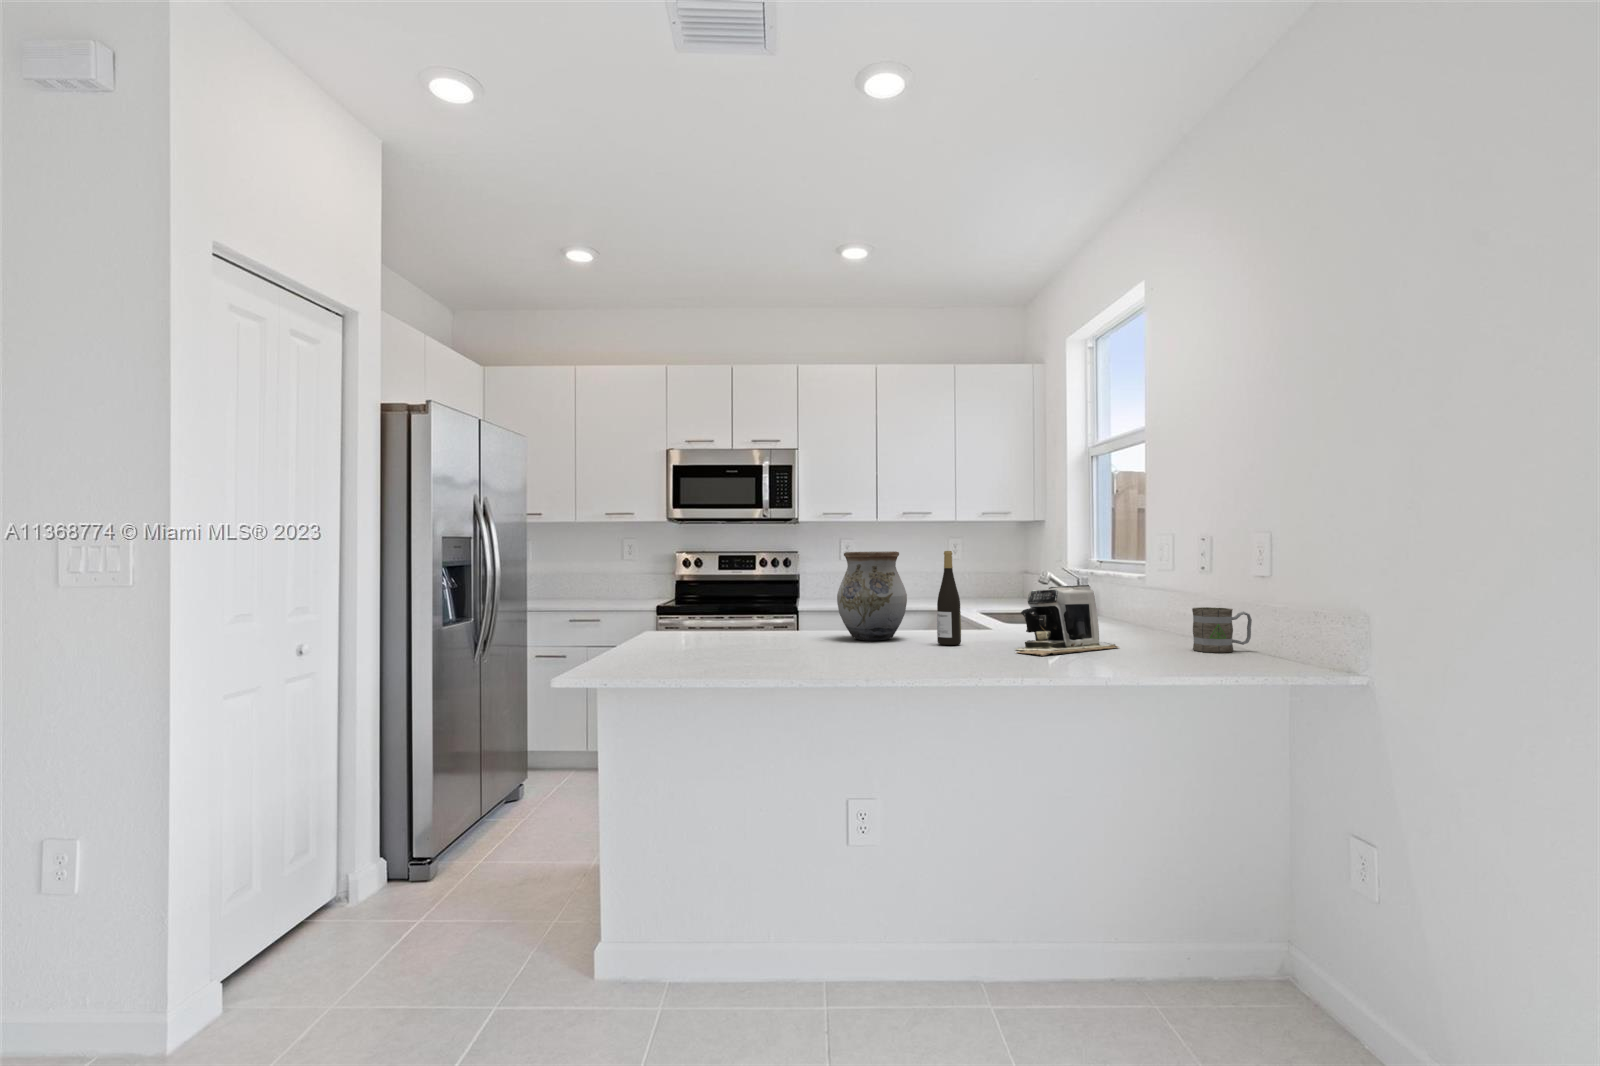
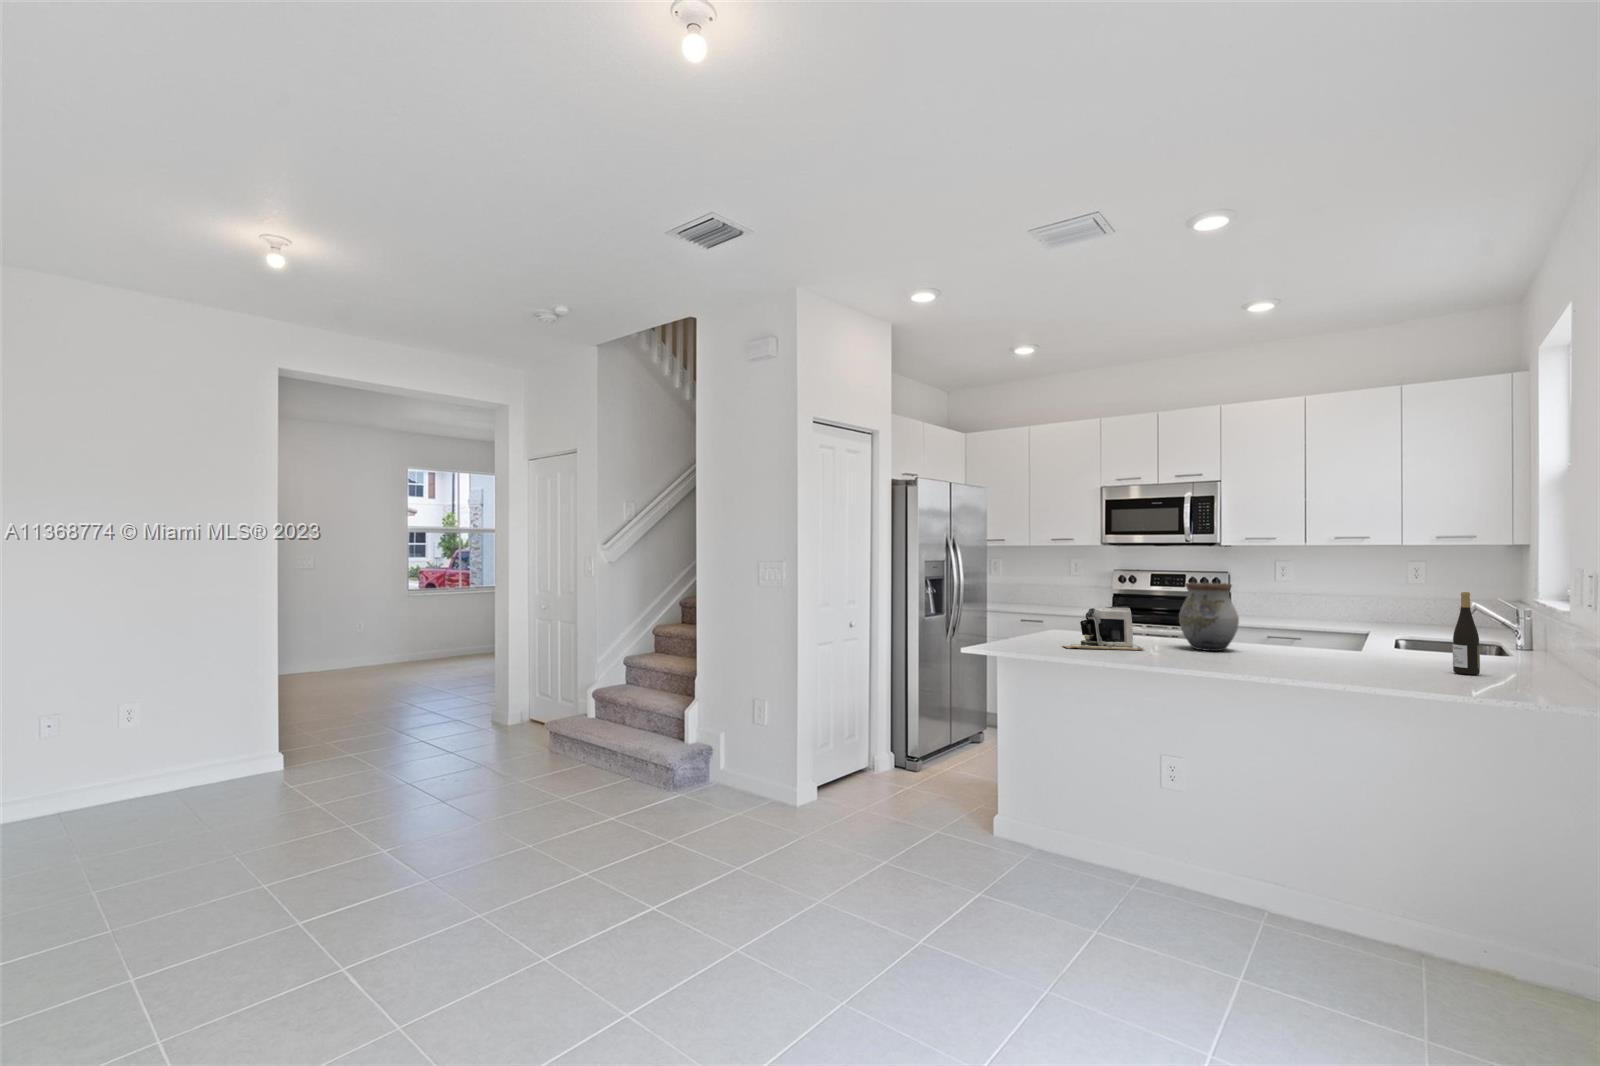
wine bottle: present [937,551,961,645] -> present [1453,592,1480,675]
coffee maker: present [1018,585,1118,656] -> present [1064,607,1144,650]
mug: present [1192,607,1252,653] -> none [1477,646,1541,687]

